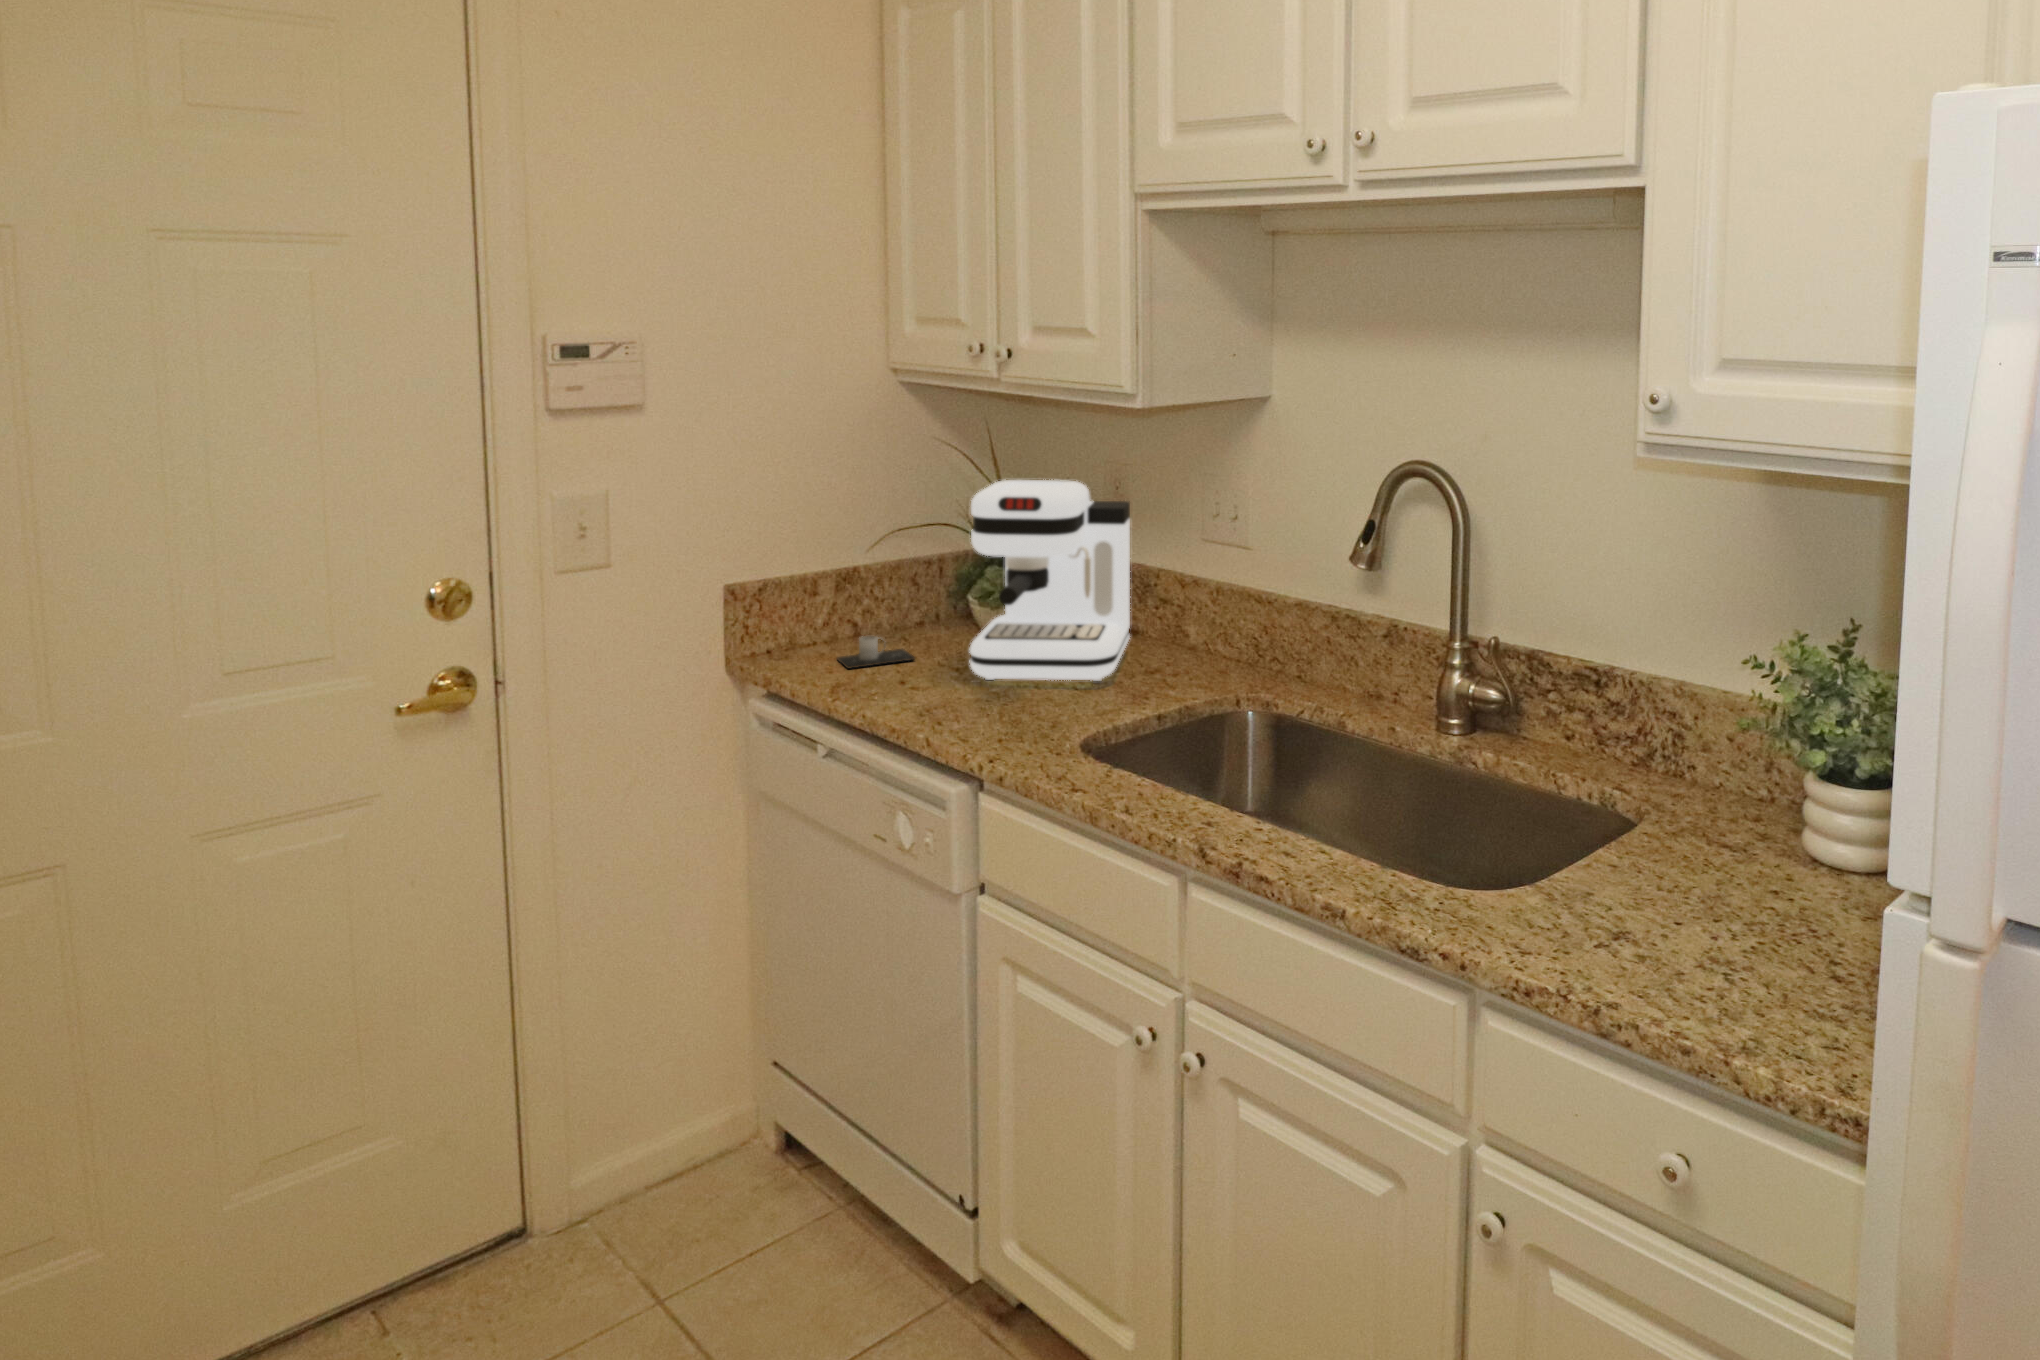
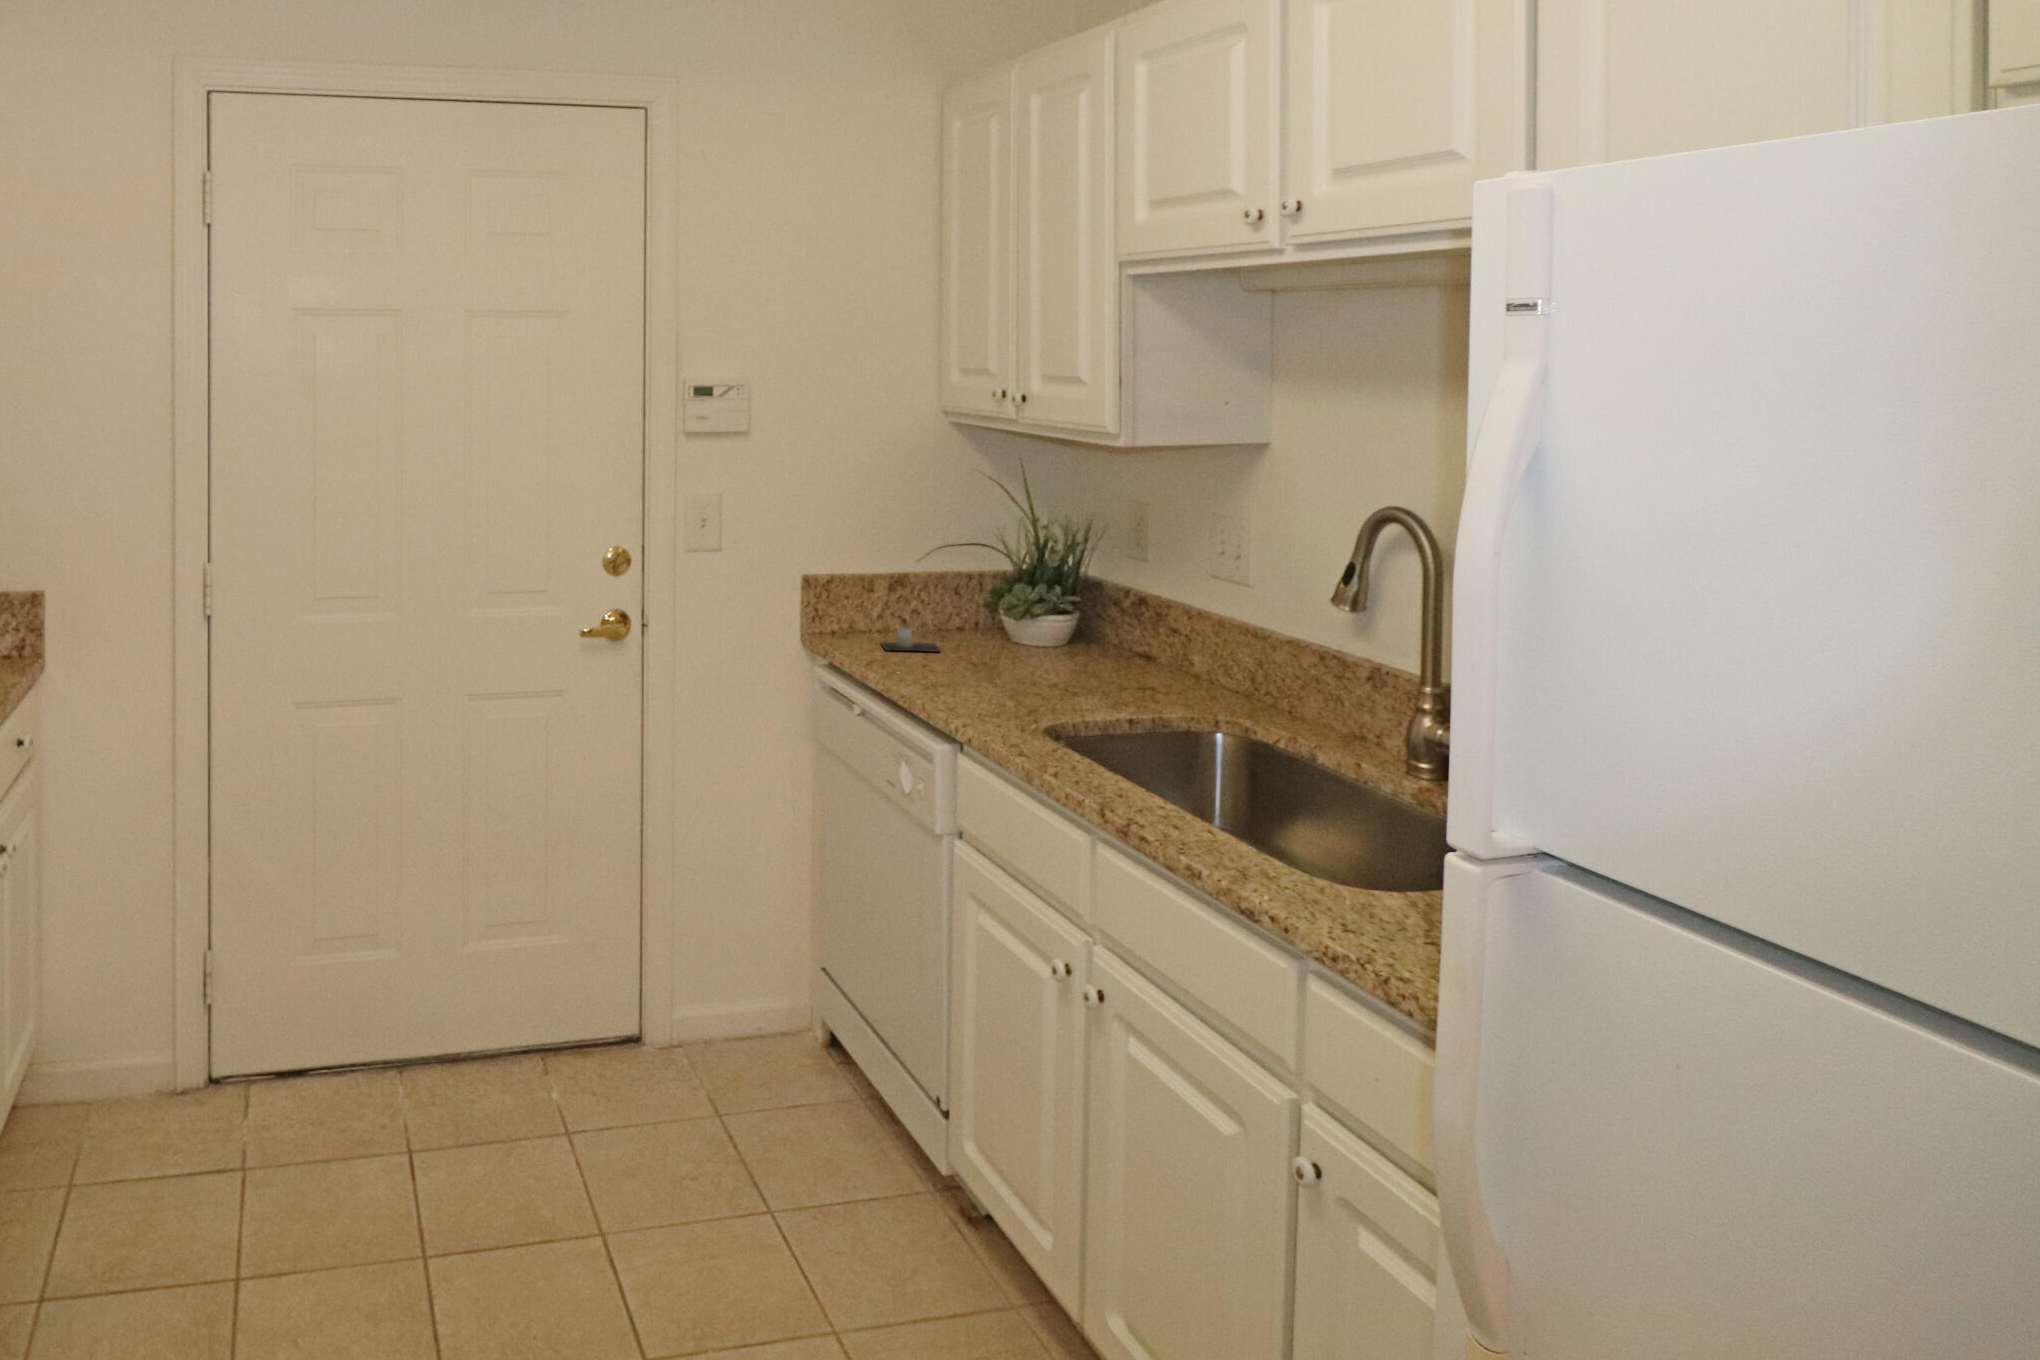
coffee maker: present [970,480,1130,681] -> none [977,507,1133,687]

